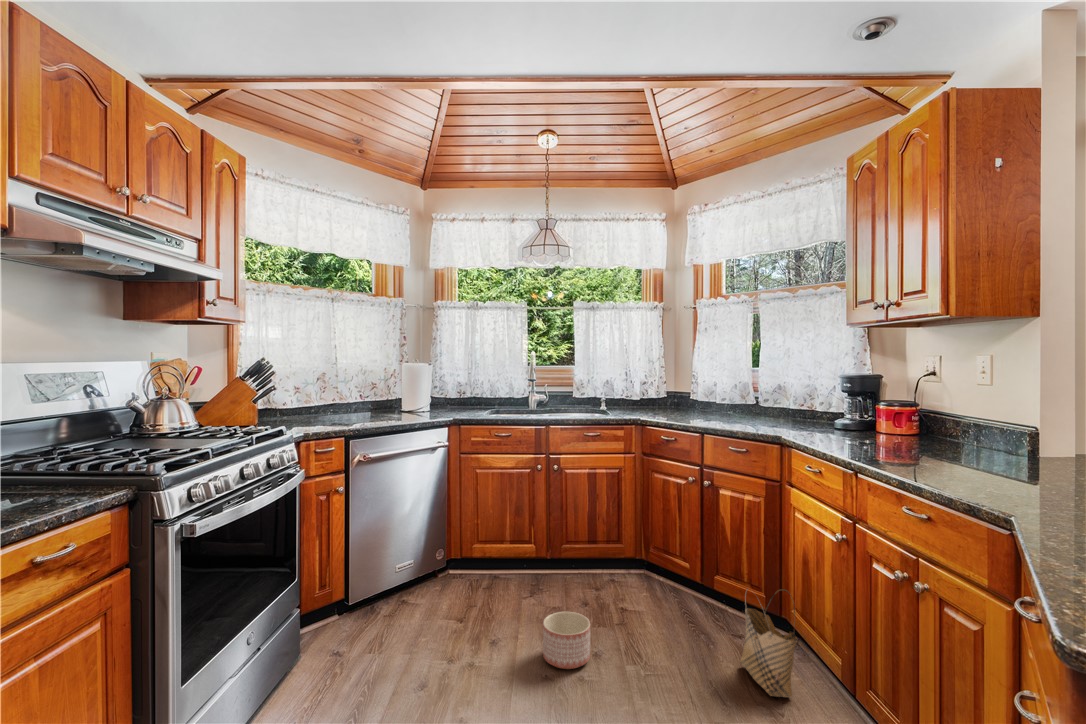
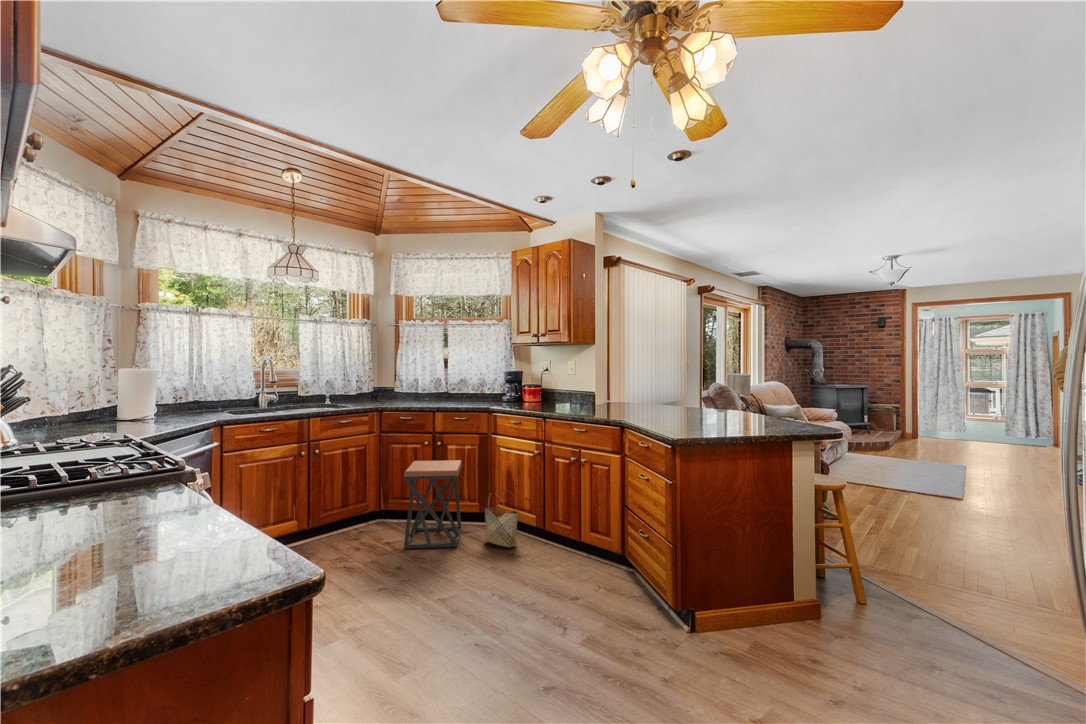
stool: none [626,503,732,655] -> present [404,460,461,549]
planter: present [543,612,590,669] -> none [367,544,403,582]

